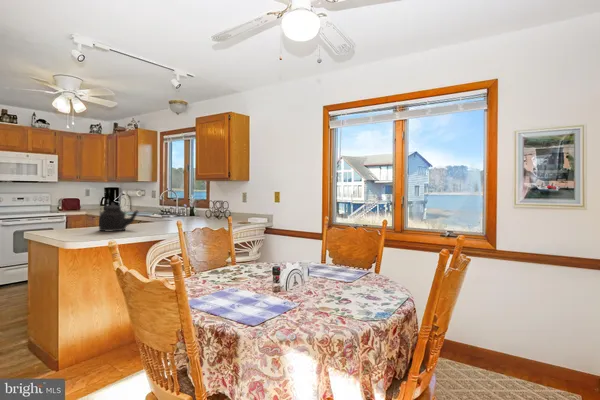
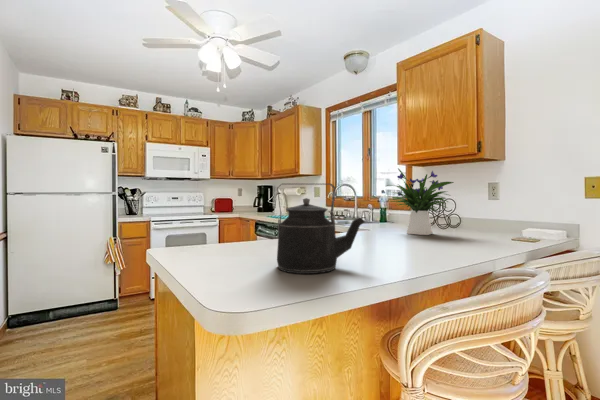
flower arrangement: none [177,184,214,221] -> present [391,169,453,235]

